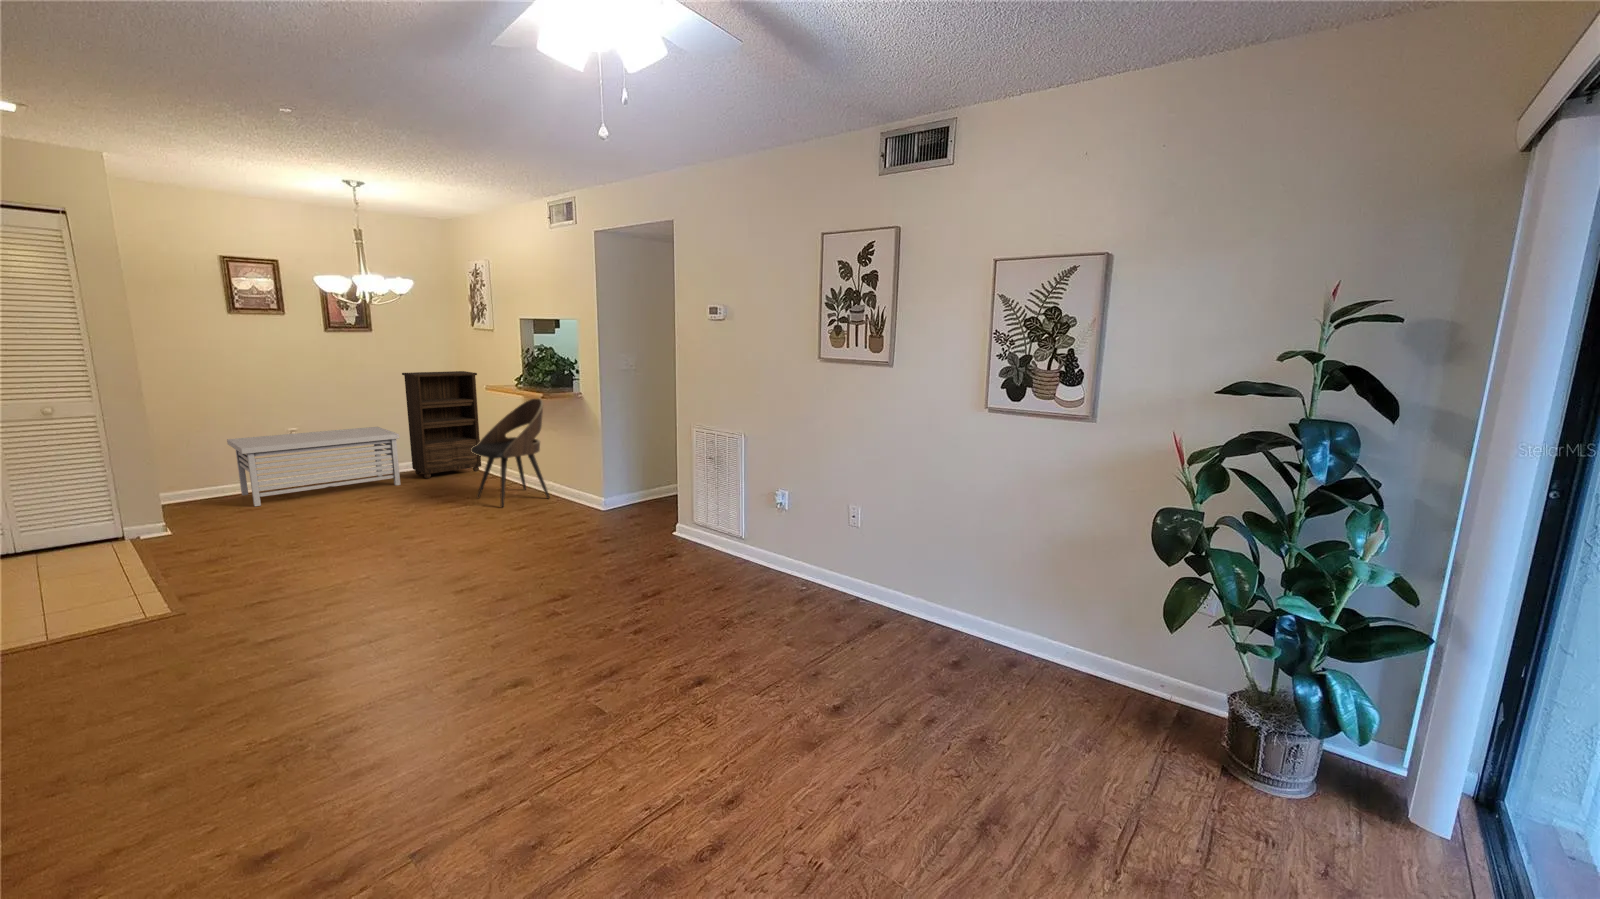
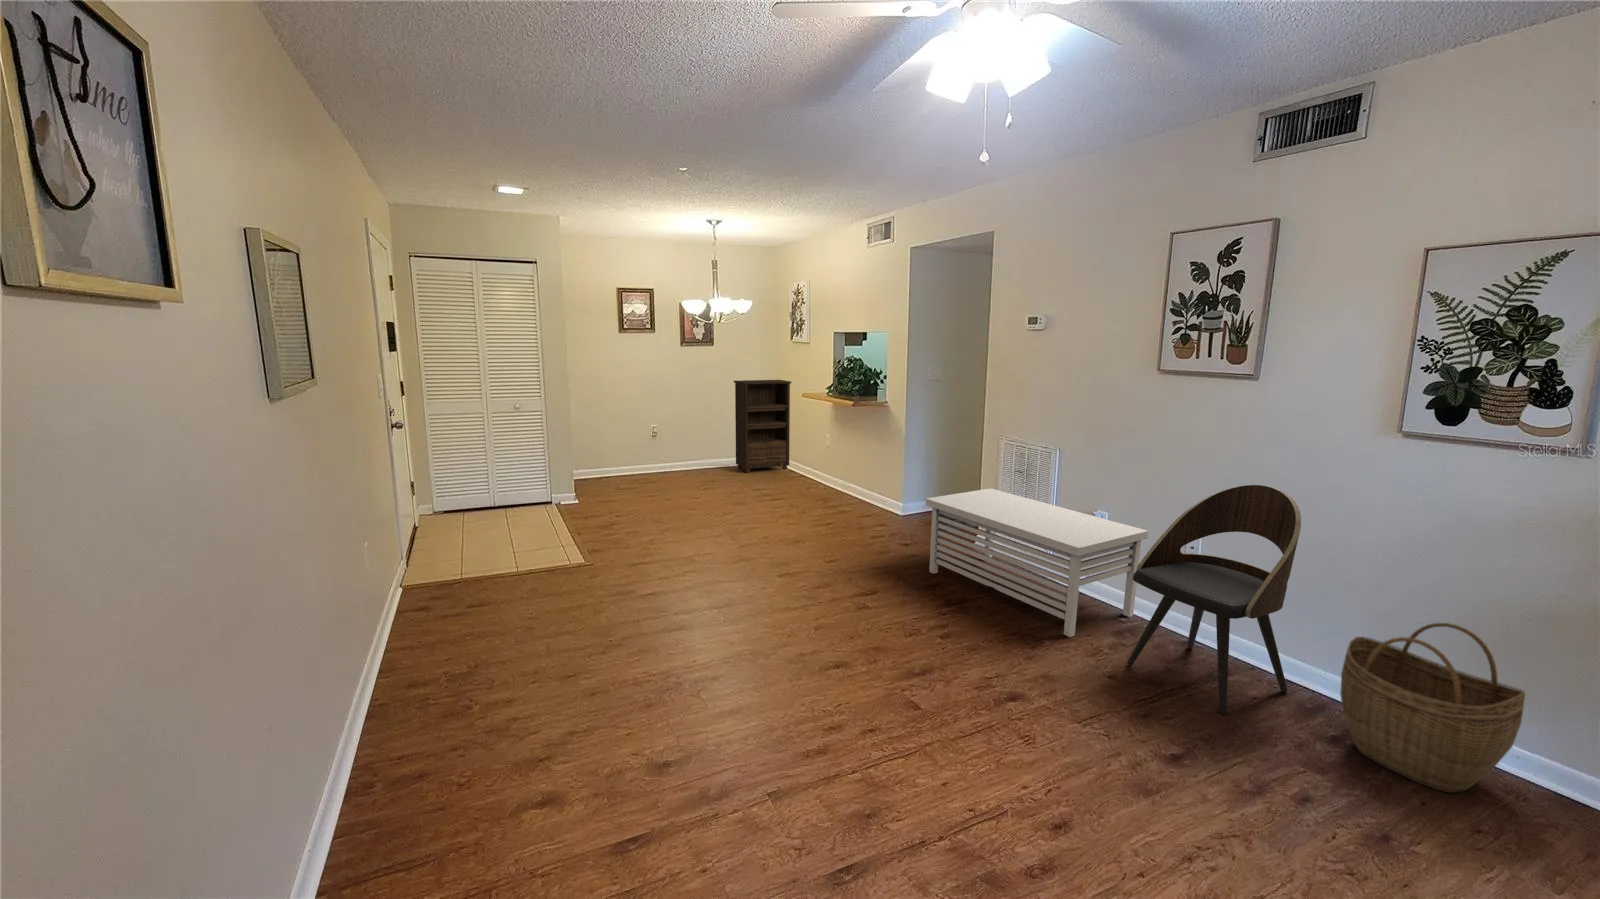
dining chair: present [471,399,550,507] -> present [1127,485,1301,714]
storage bench: present [227,427,400,506] -> present [926,488,1148,637]
woven basket: none [957,556,1065,689] -> present [1340,623,1525,793]

